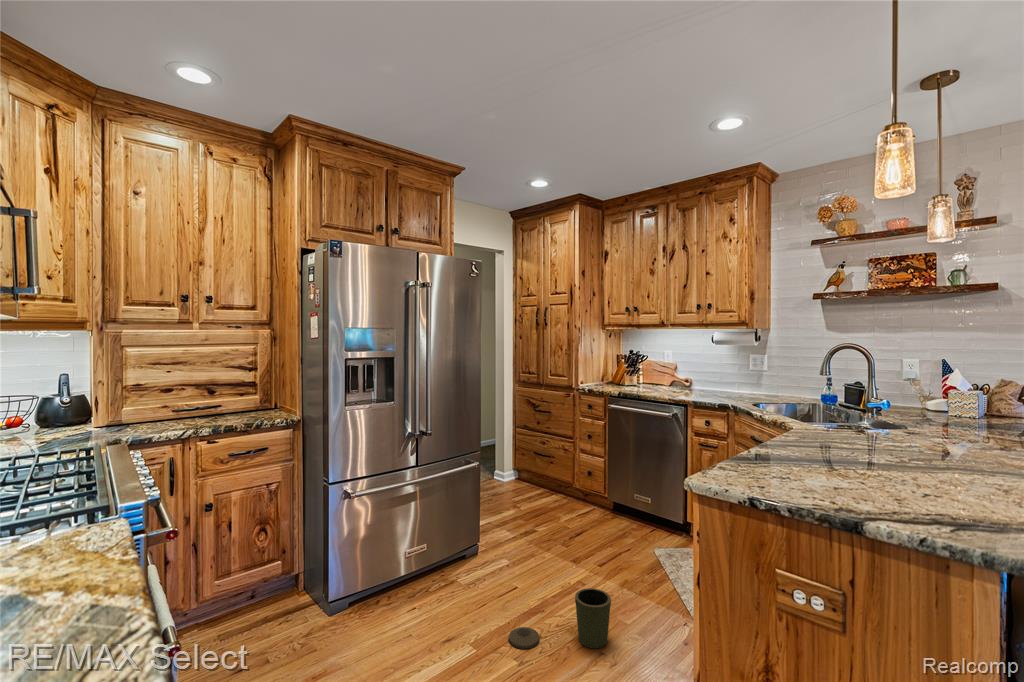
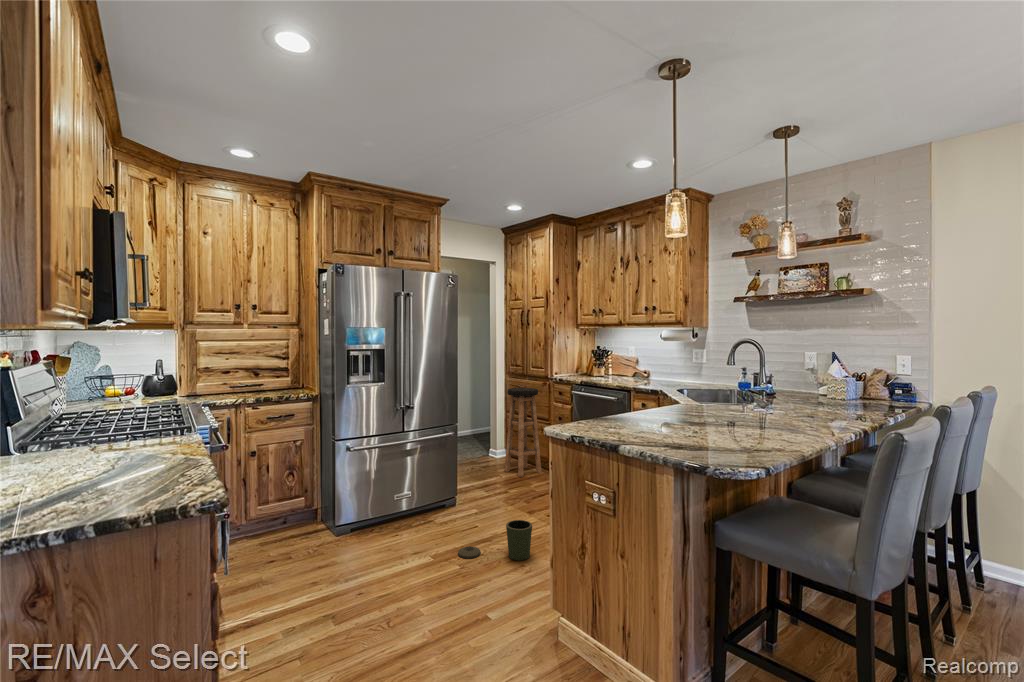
bar stool: none [520,400,565,509] -> present [505,388,541,477]

